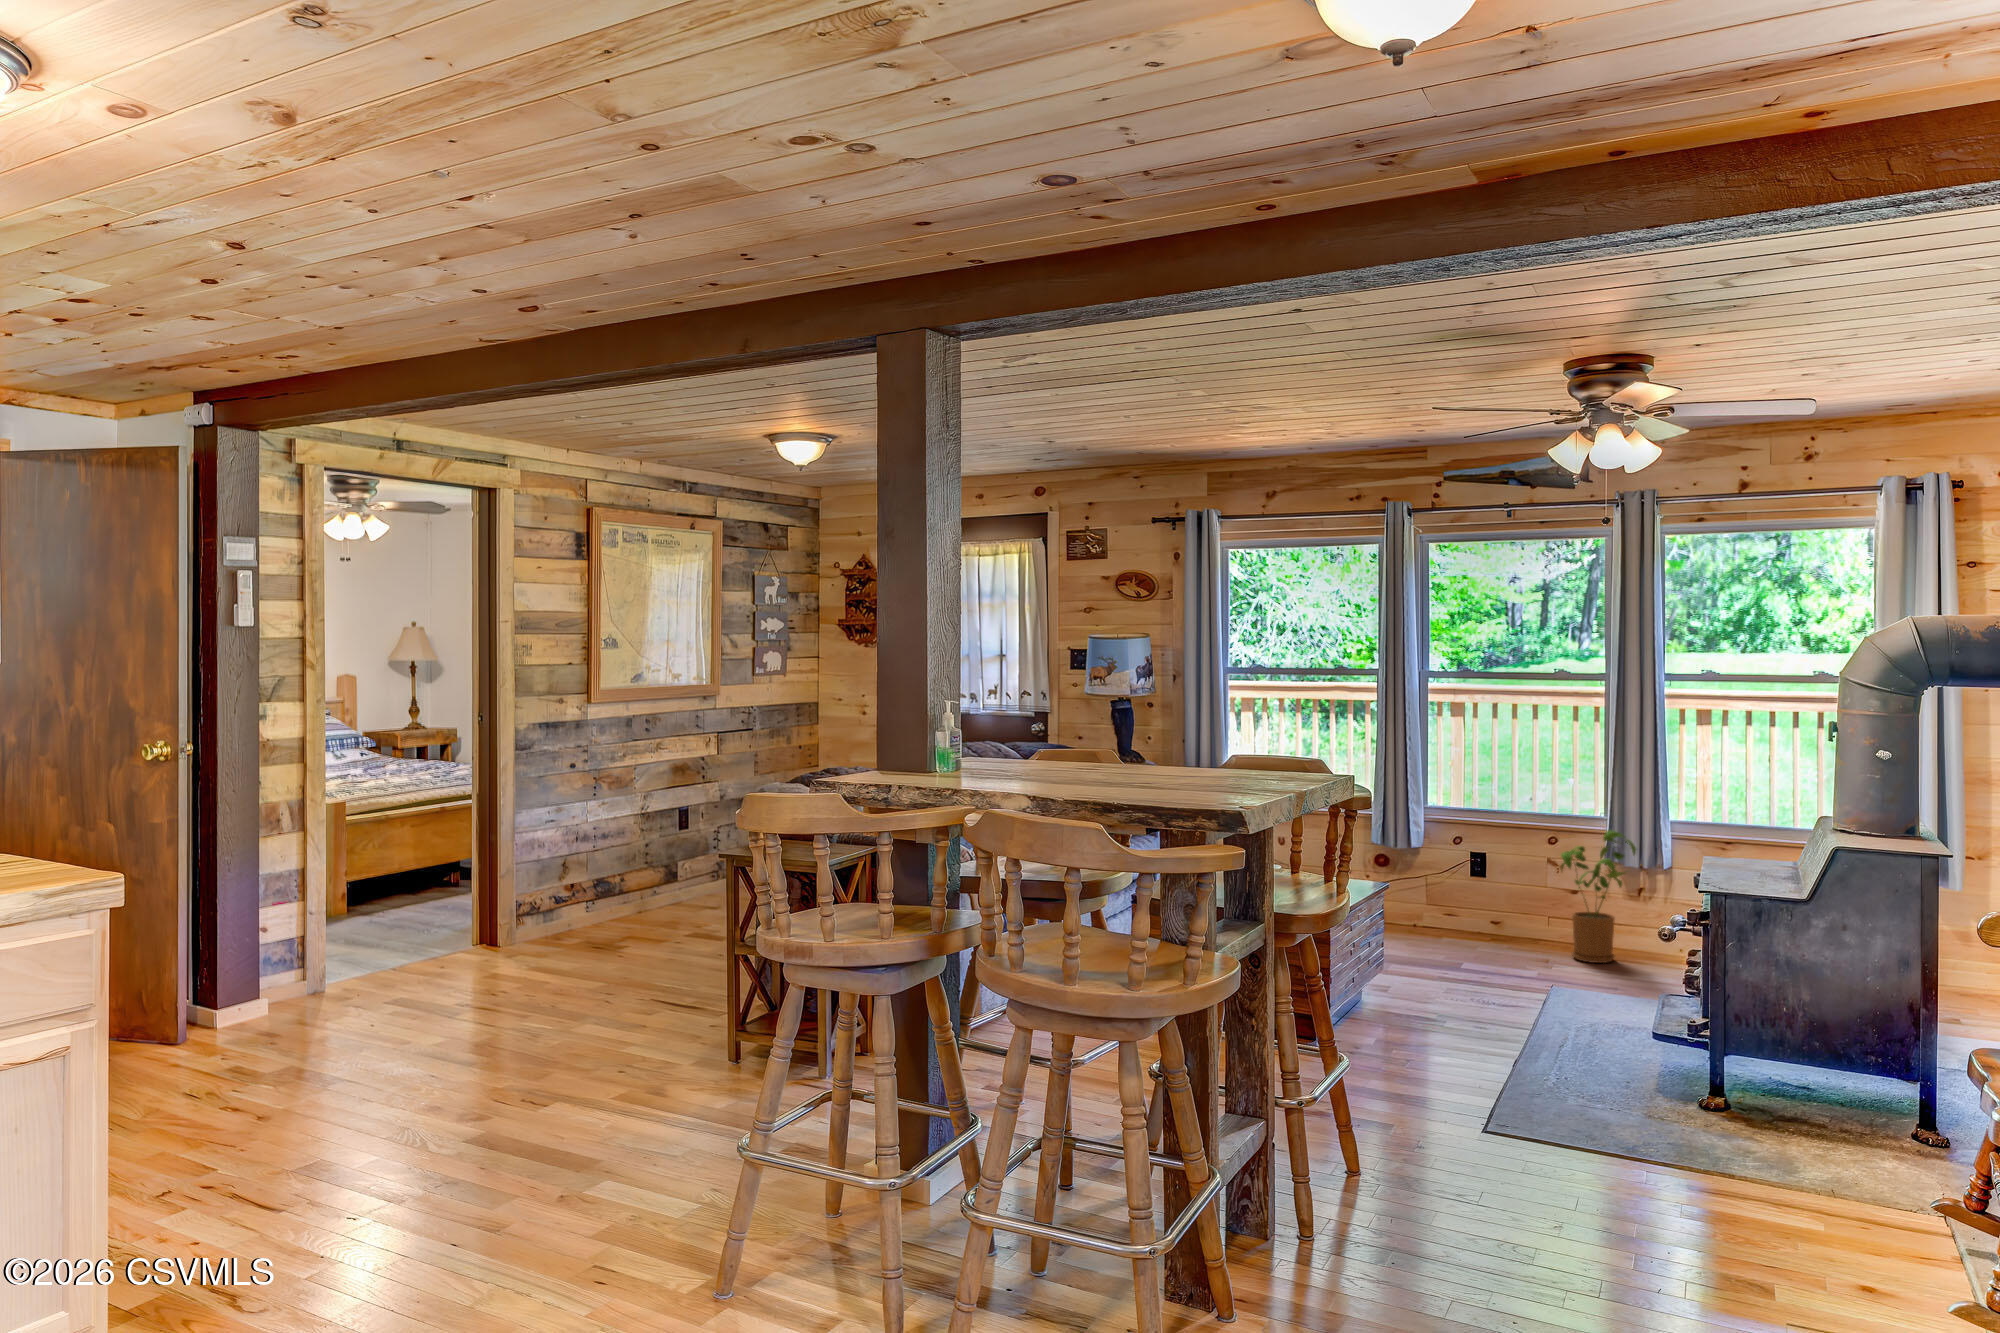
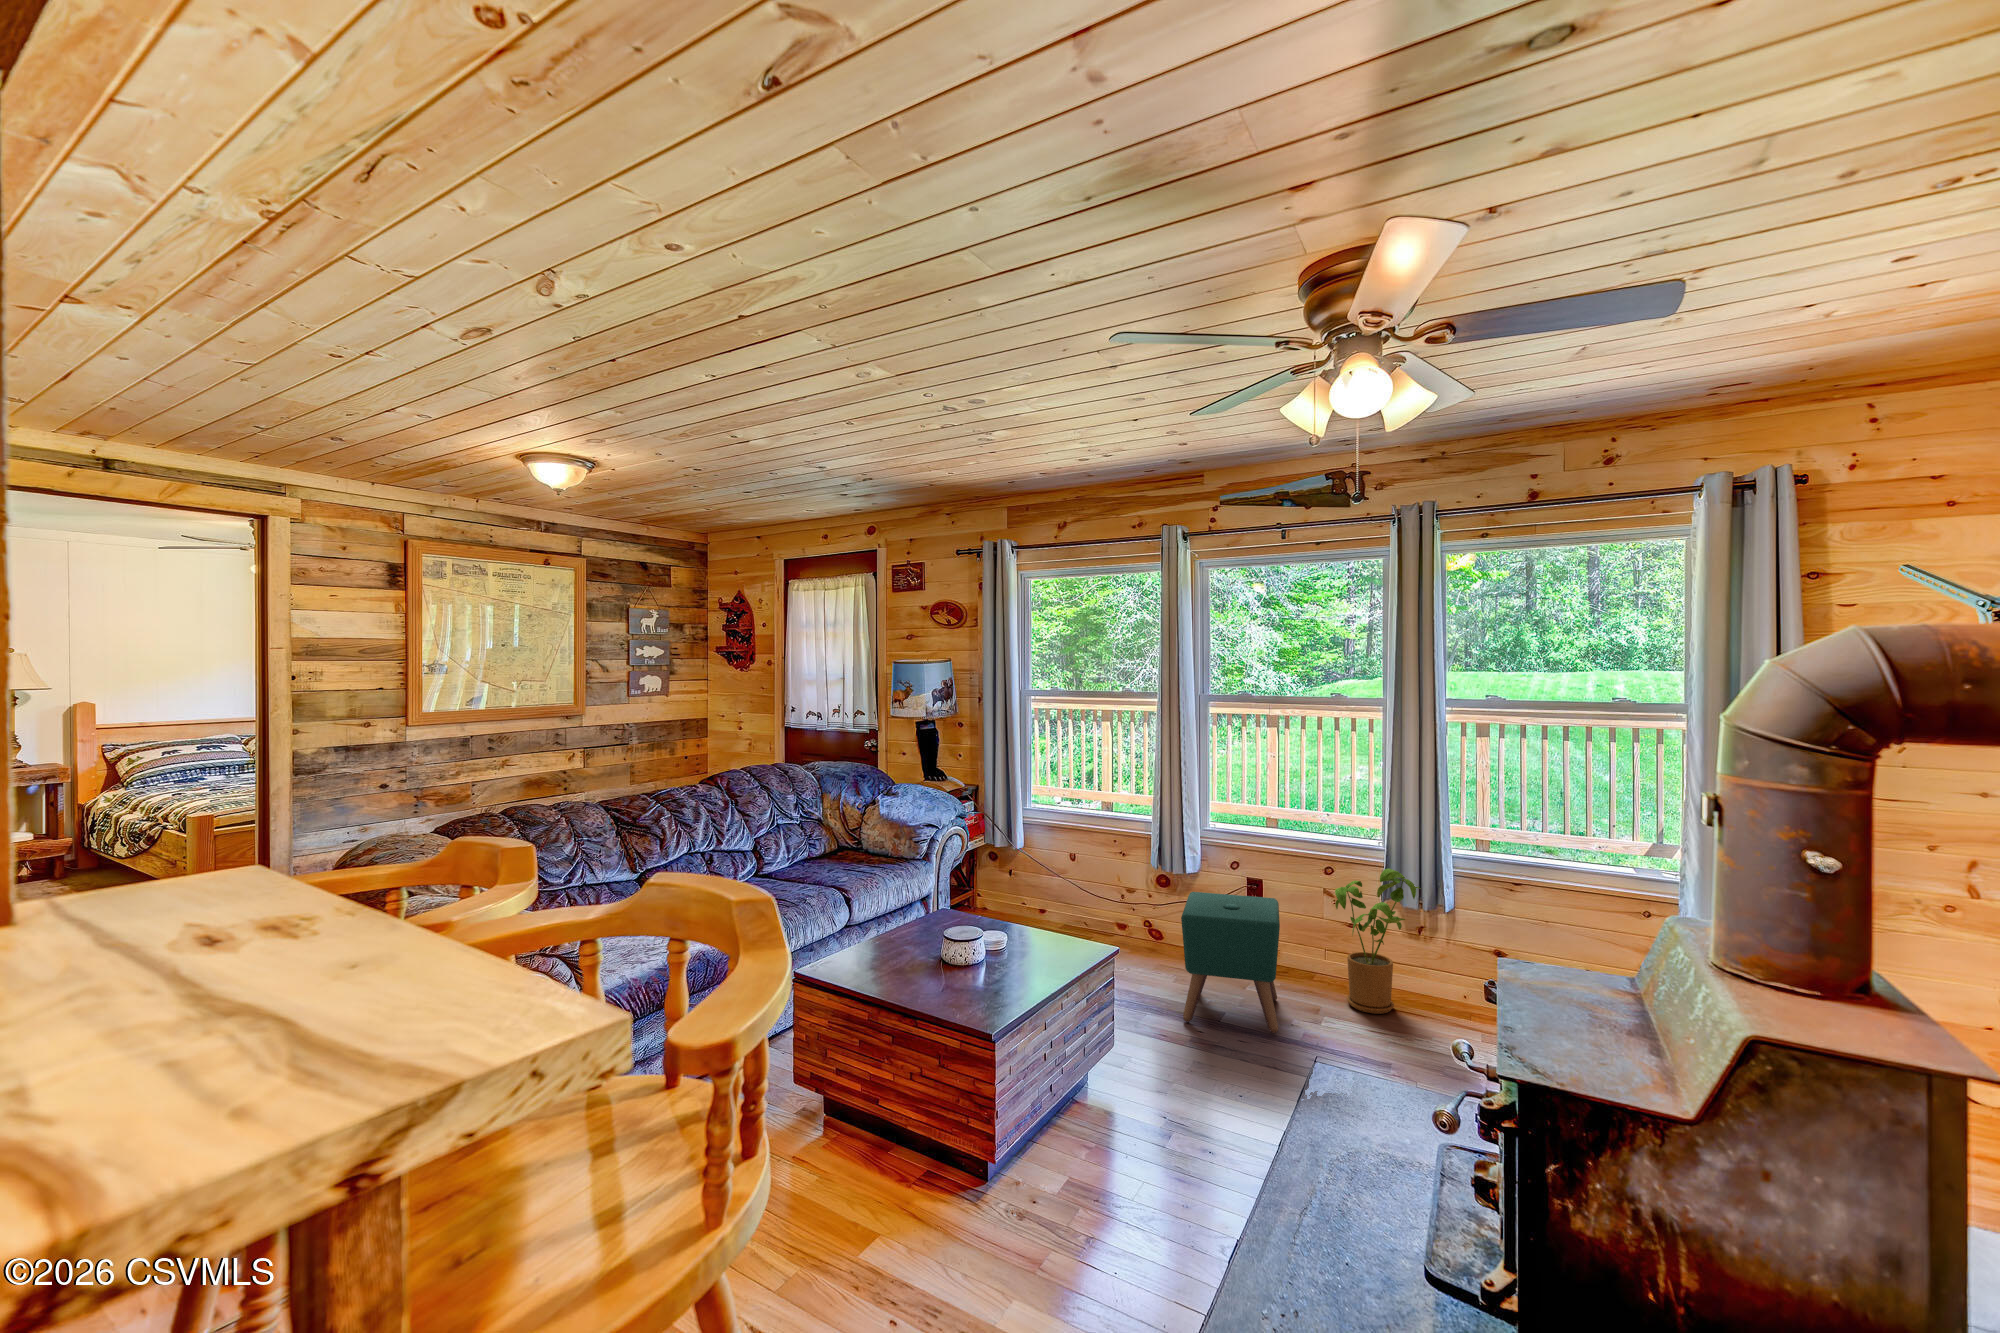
ottoman: none [1422,858,1516,973] -> present [1181,892,1280,1033]

